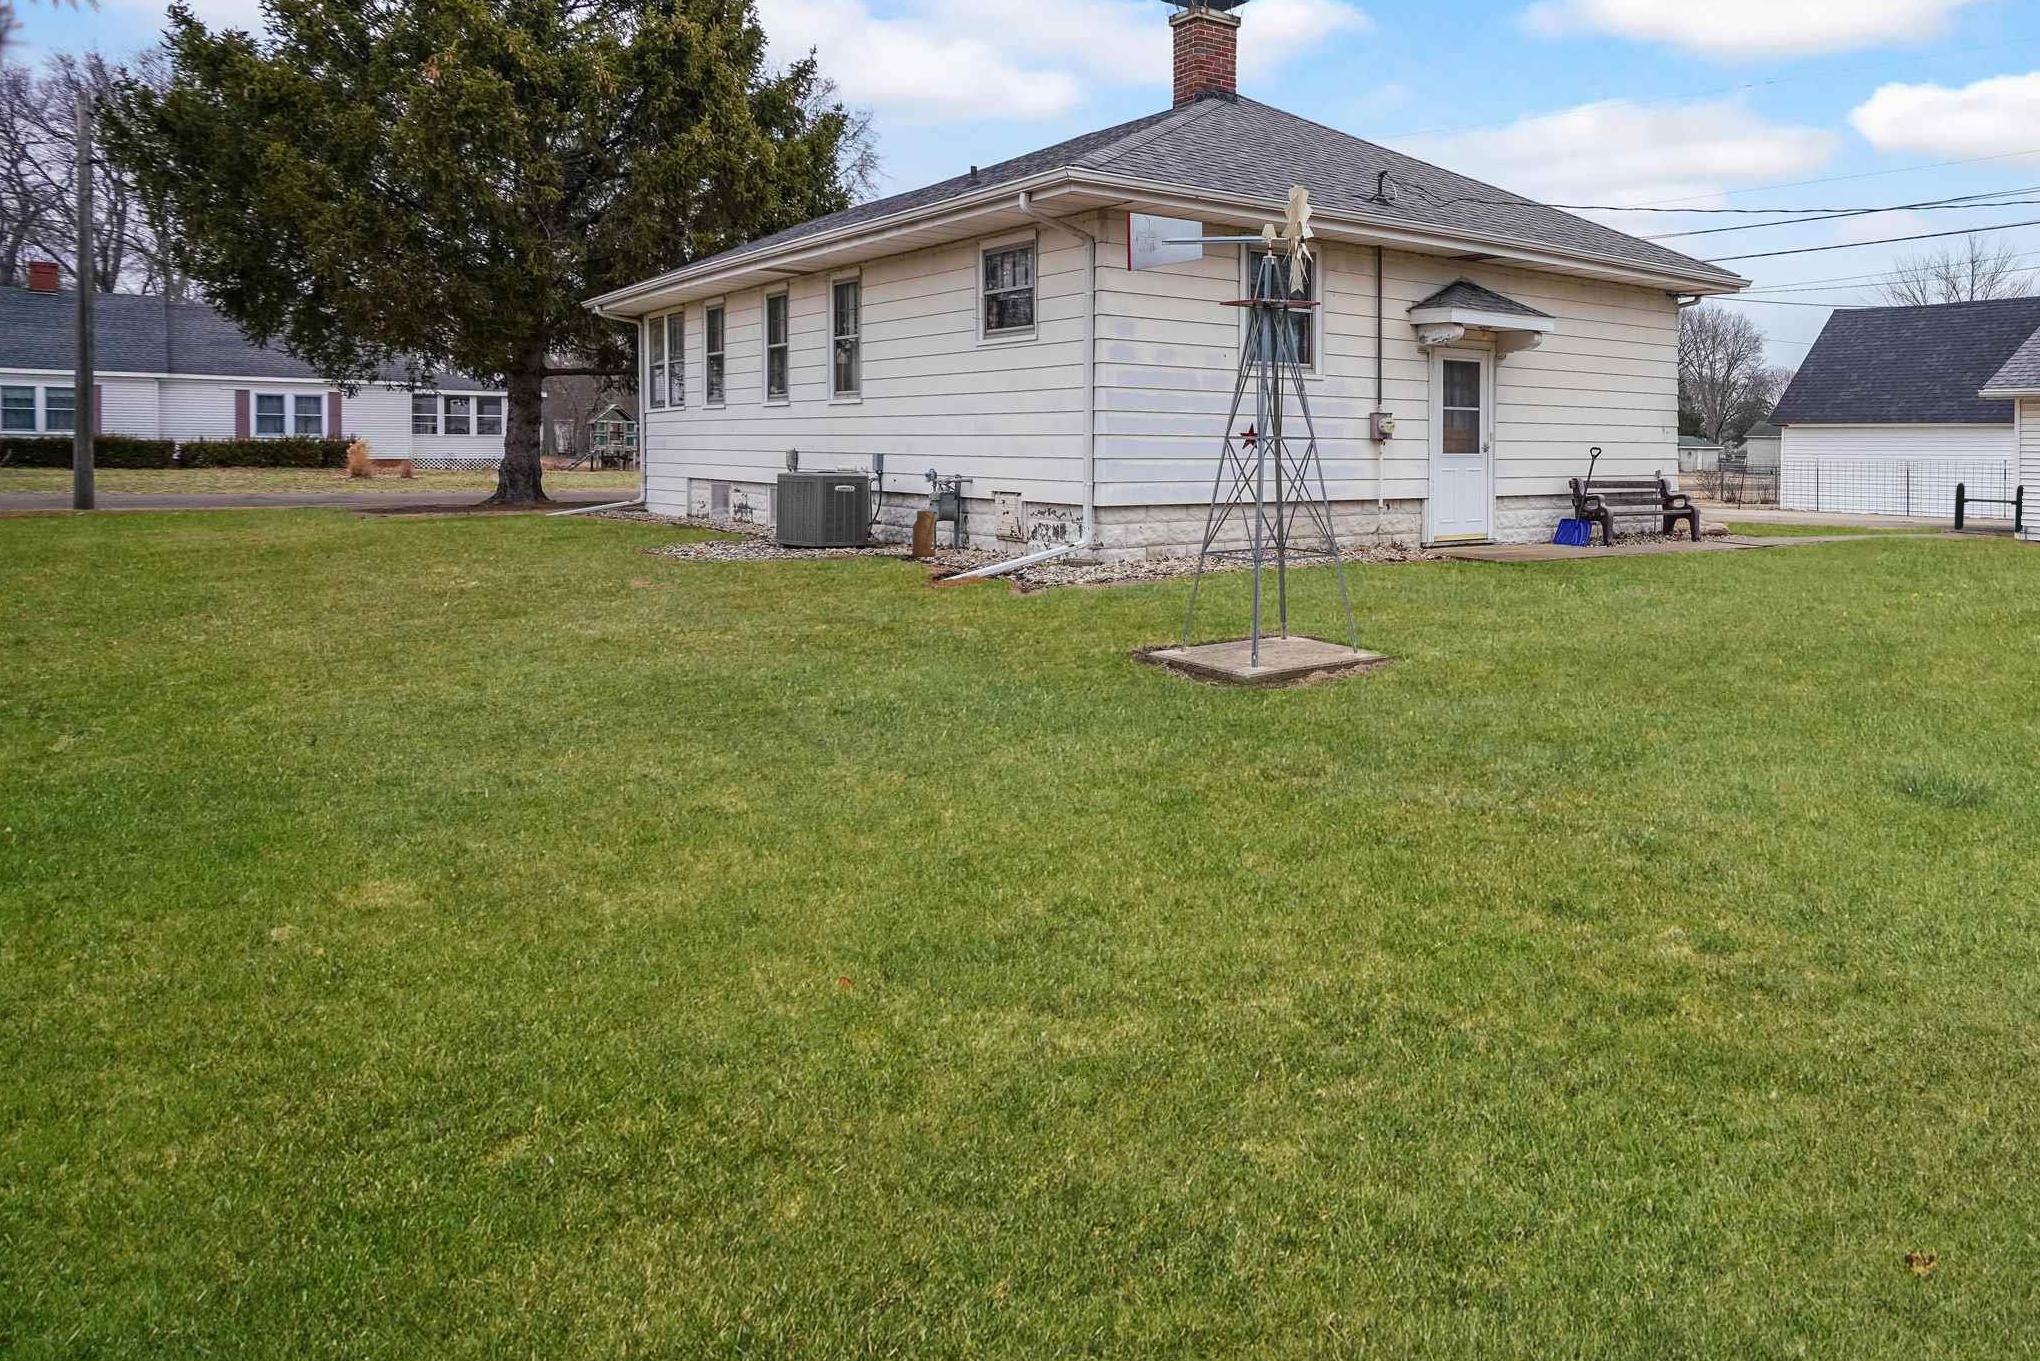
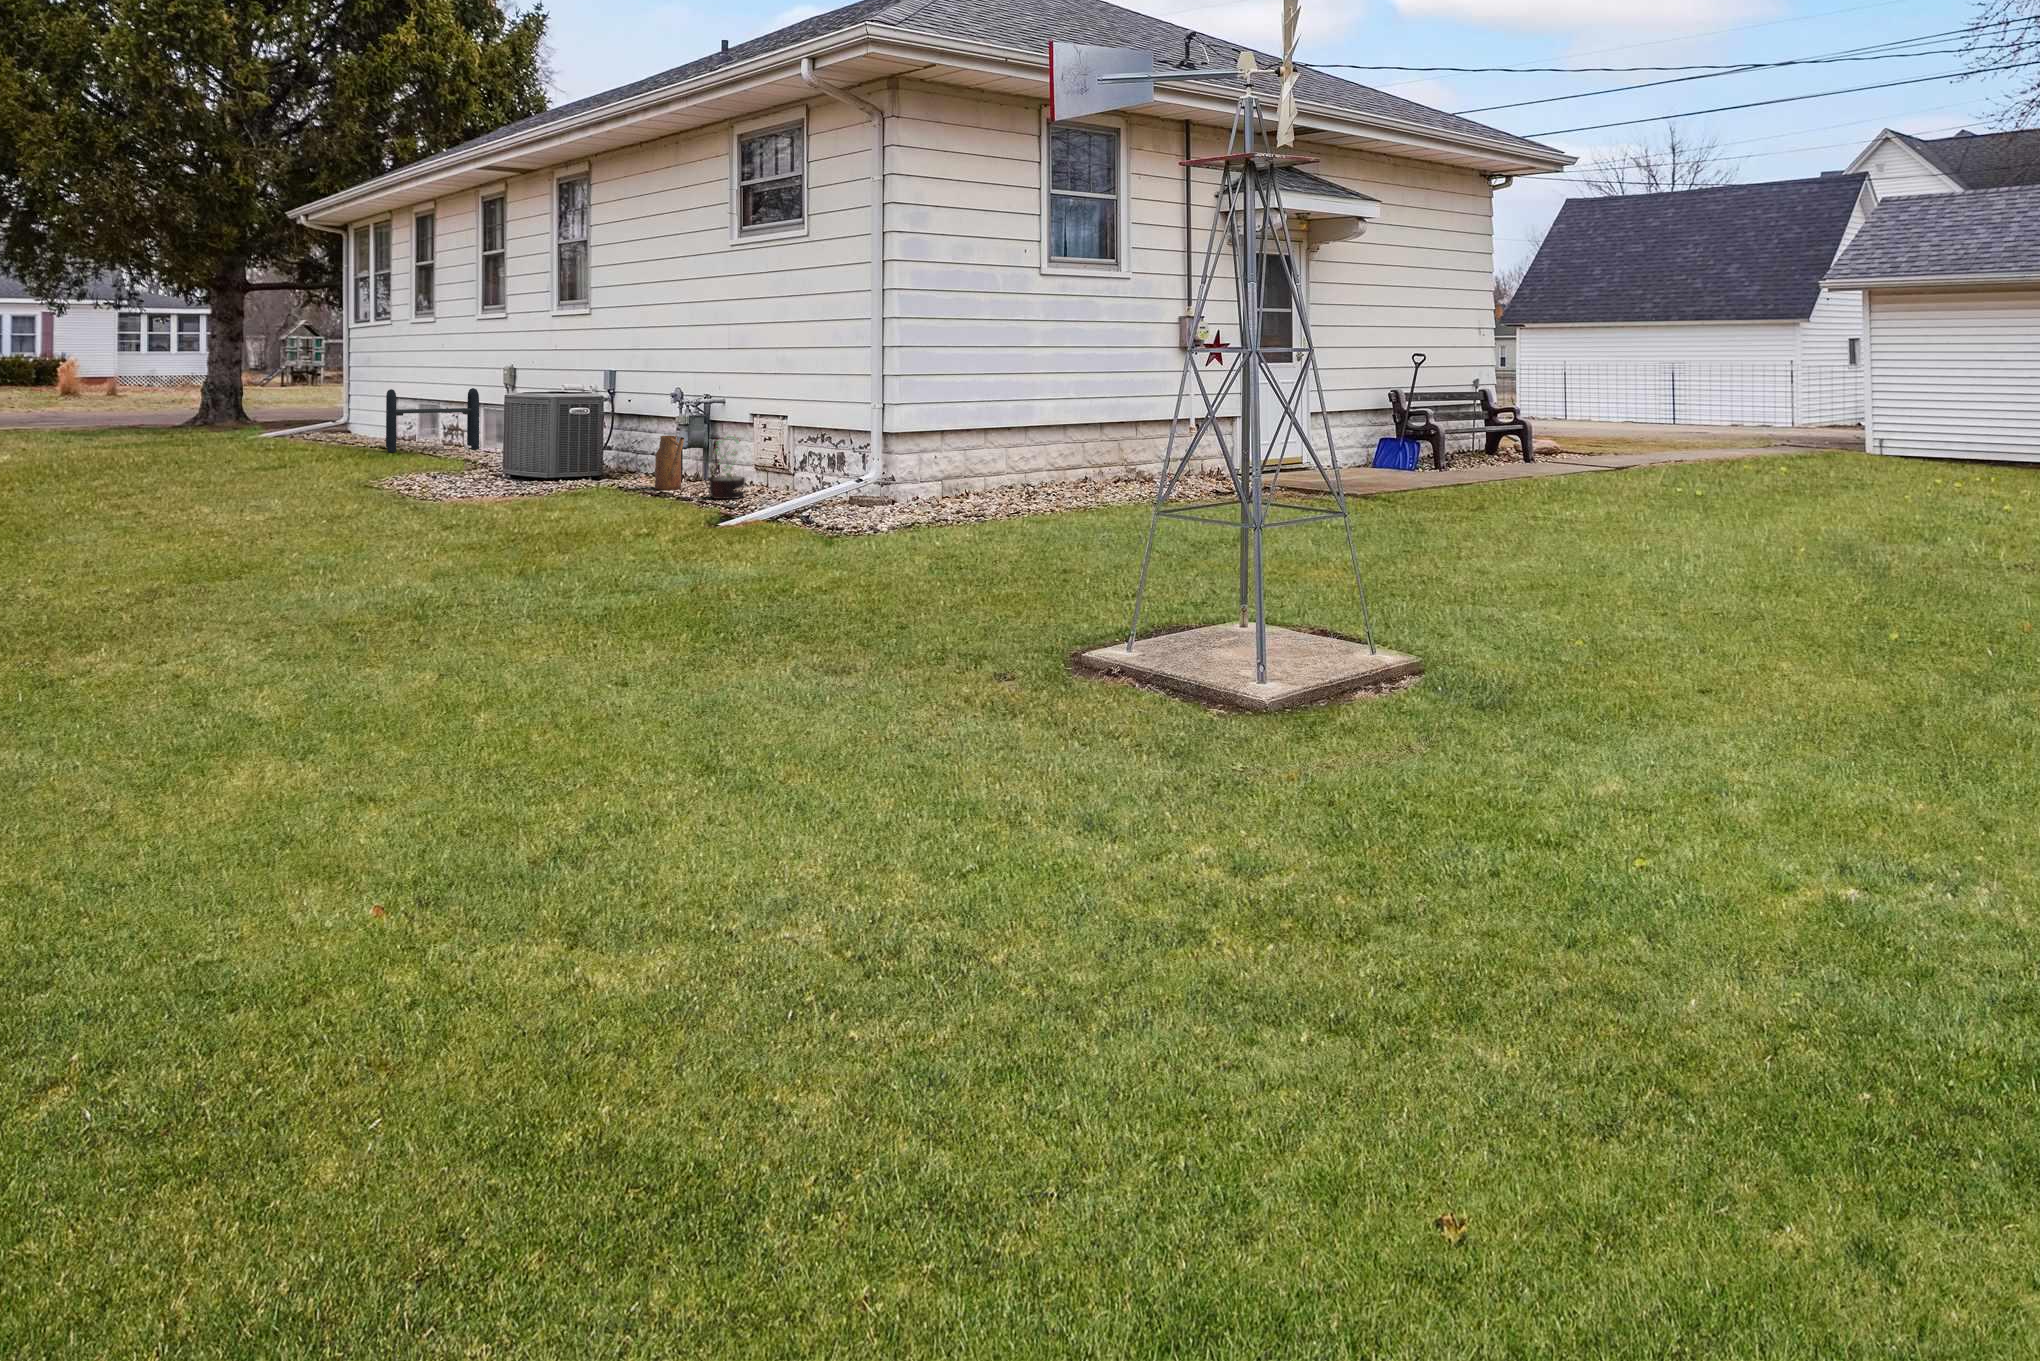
bench: present [1954,483,2024,533] -> present [386,388,479,452]
decorative plant: none [956,509,989,564] -> present [709,437,746,499]

